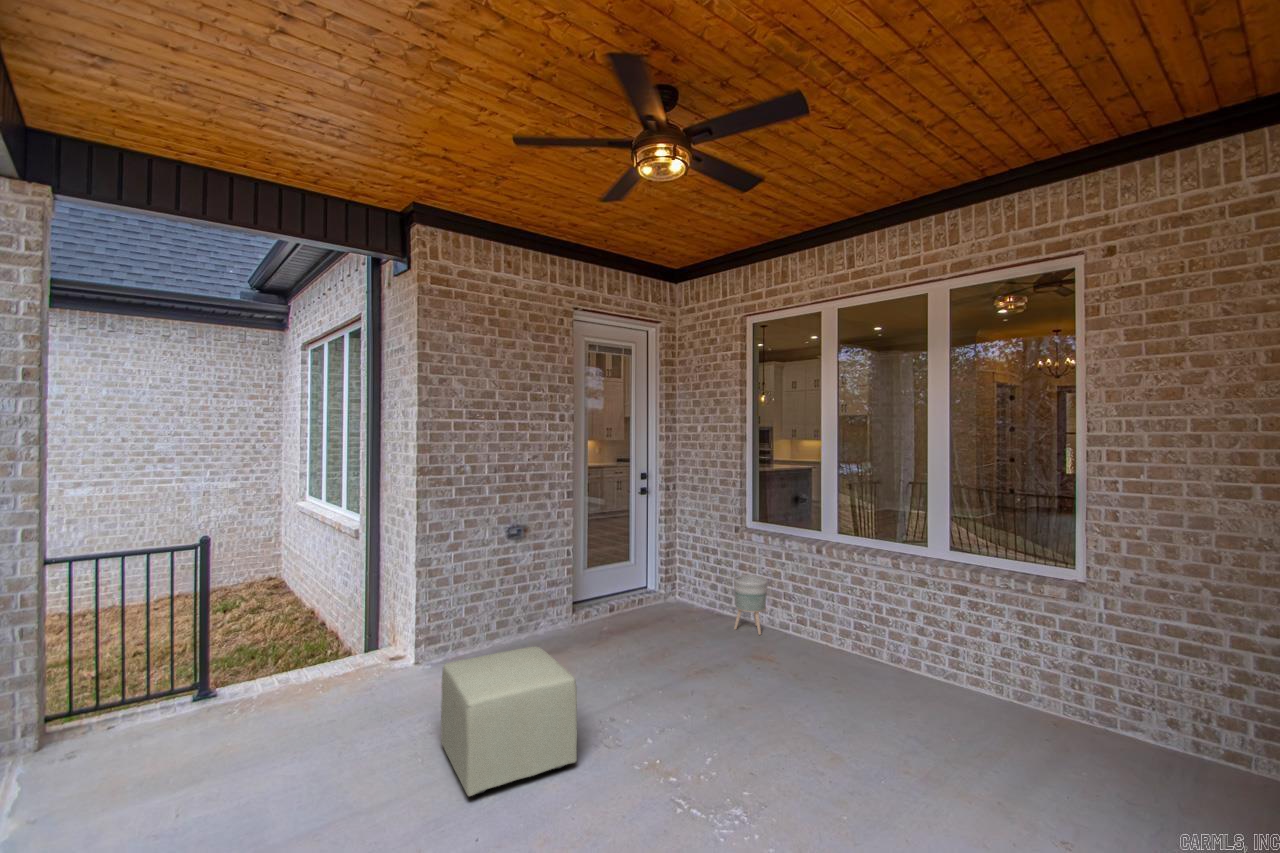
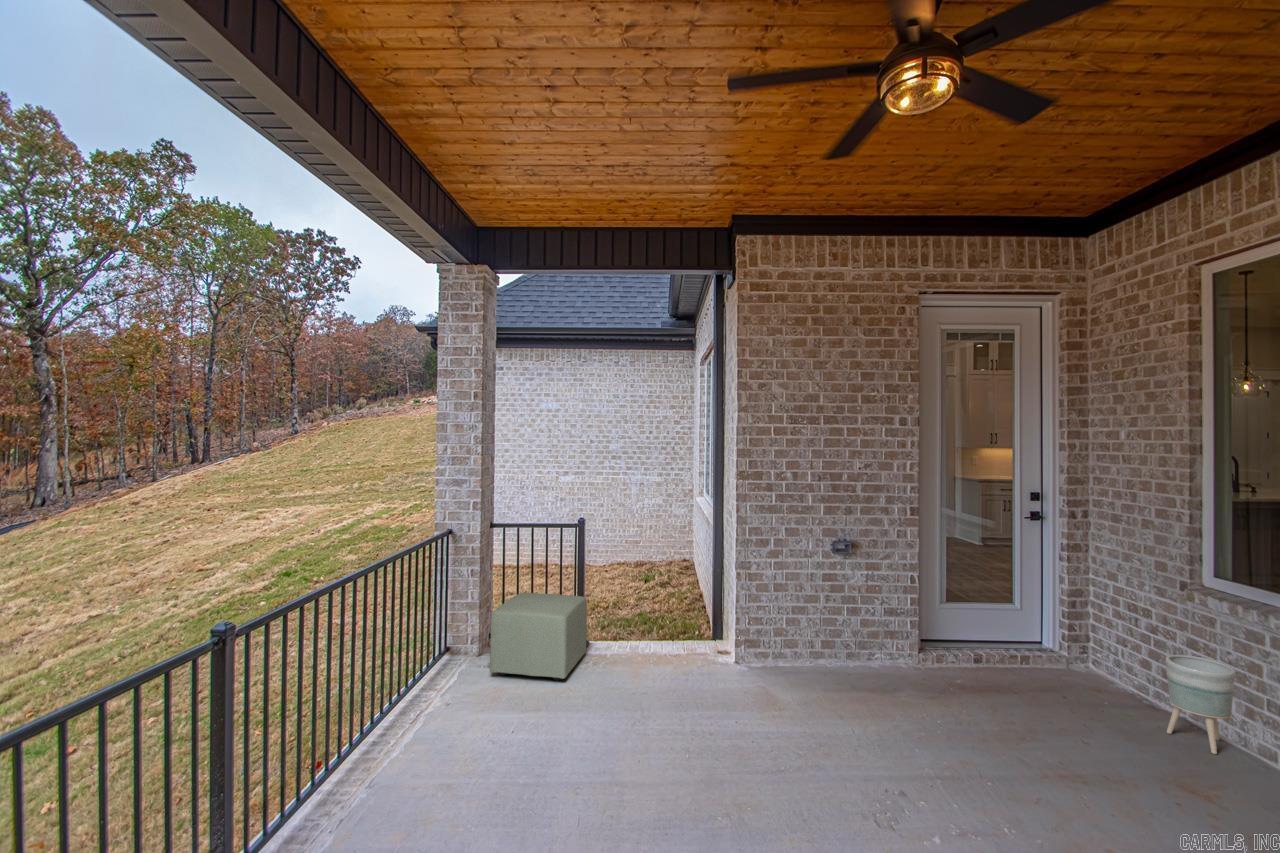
ottoman: present [441,646,577,796] -> present [490,593,587,680]

